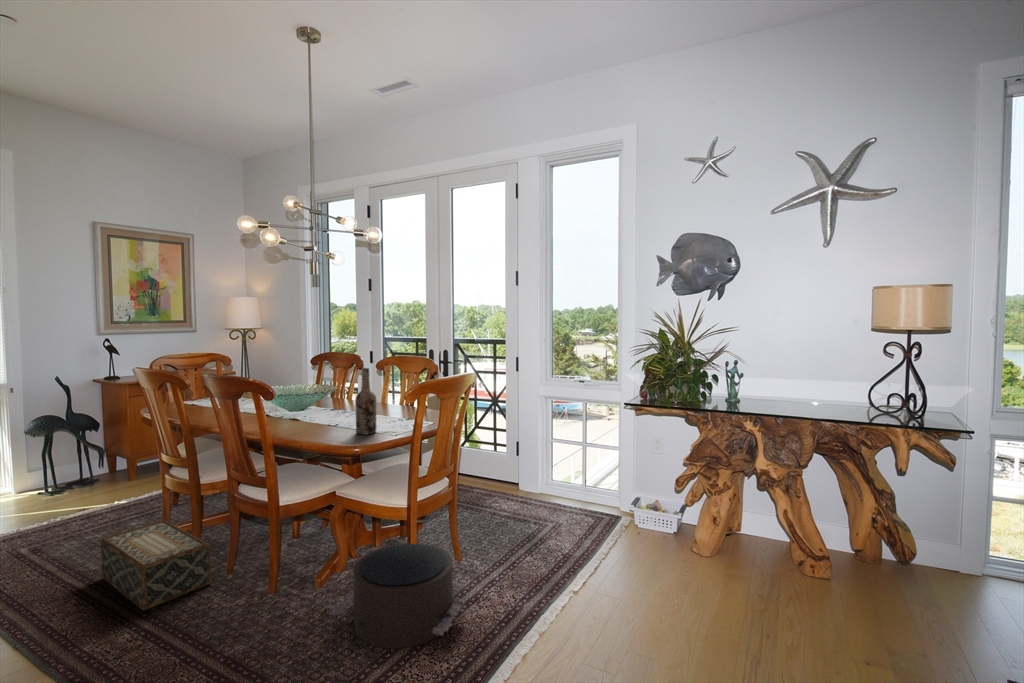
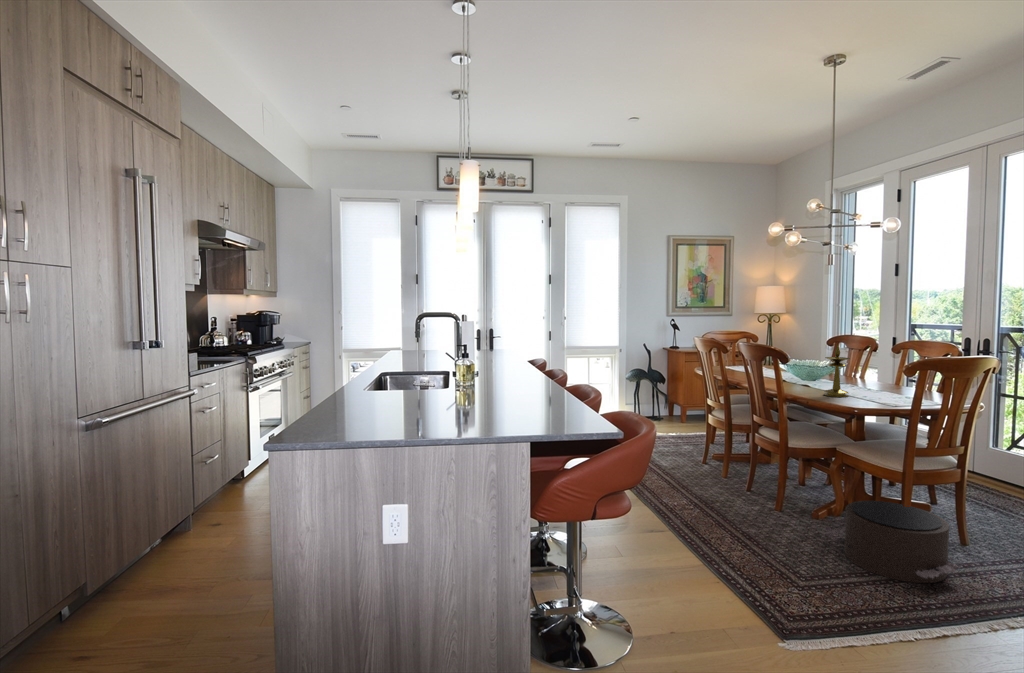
candlestick: none [316,368,344,432] -> present [824,345,850,397]
wine bottle: present [355,368,376,435] -> none [859,346,880,403]
woven basket: present [101,520,211,610] -> none [672,445,738,494]

